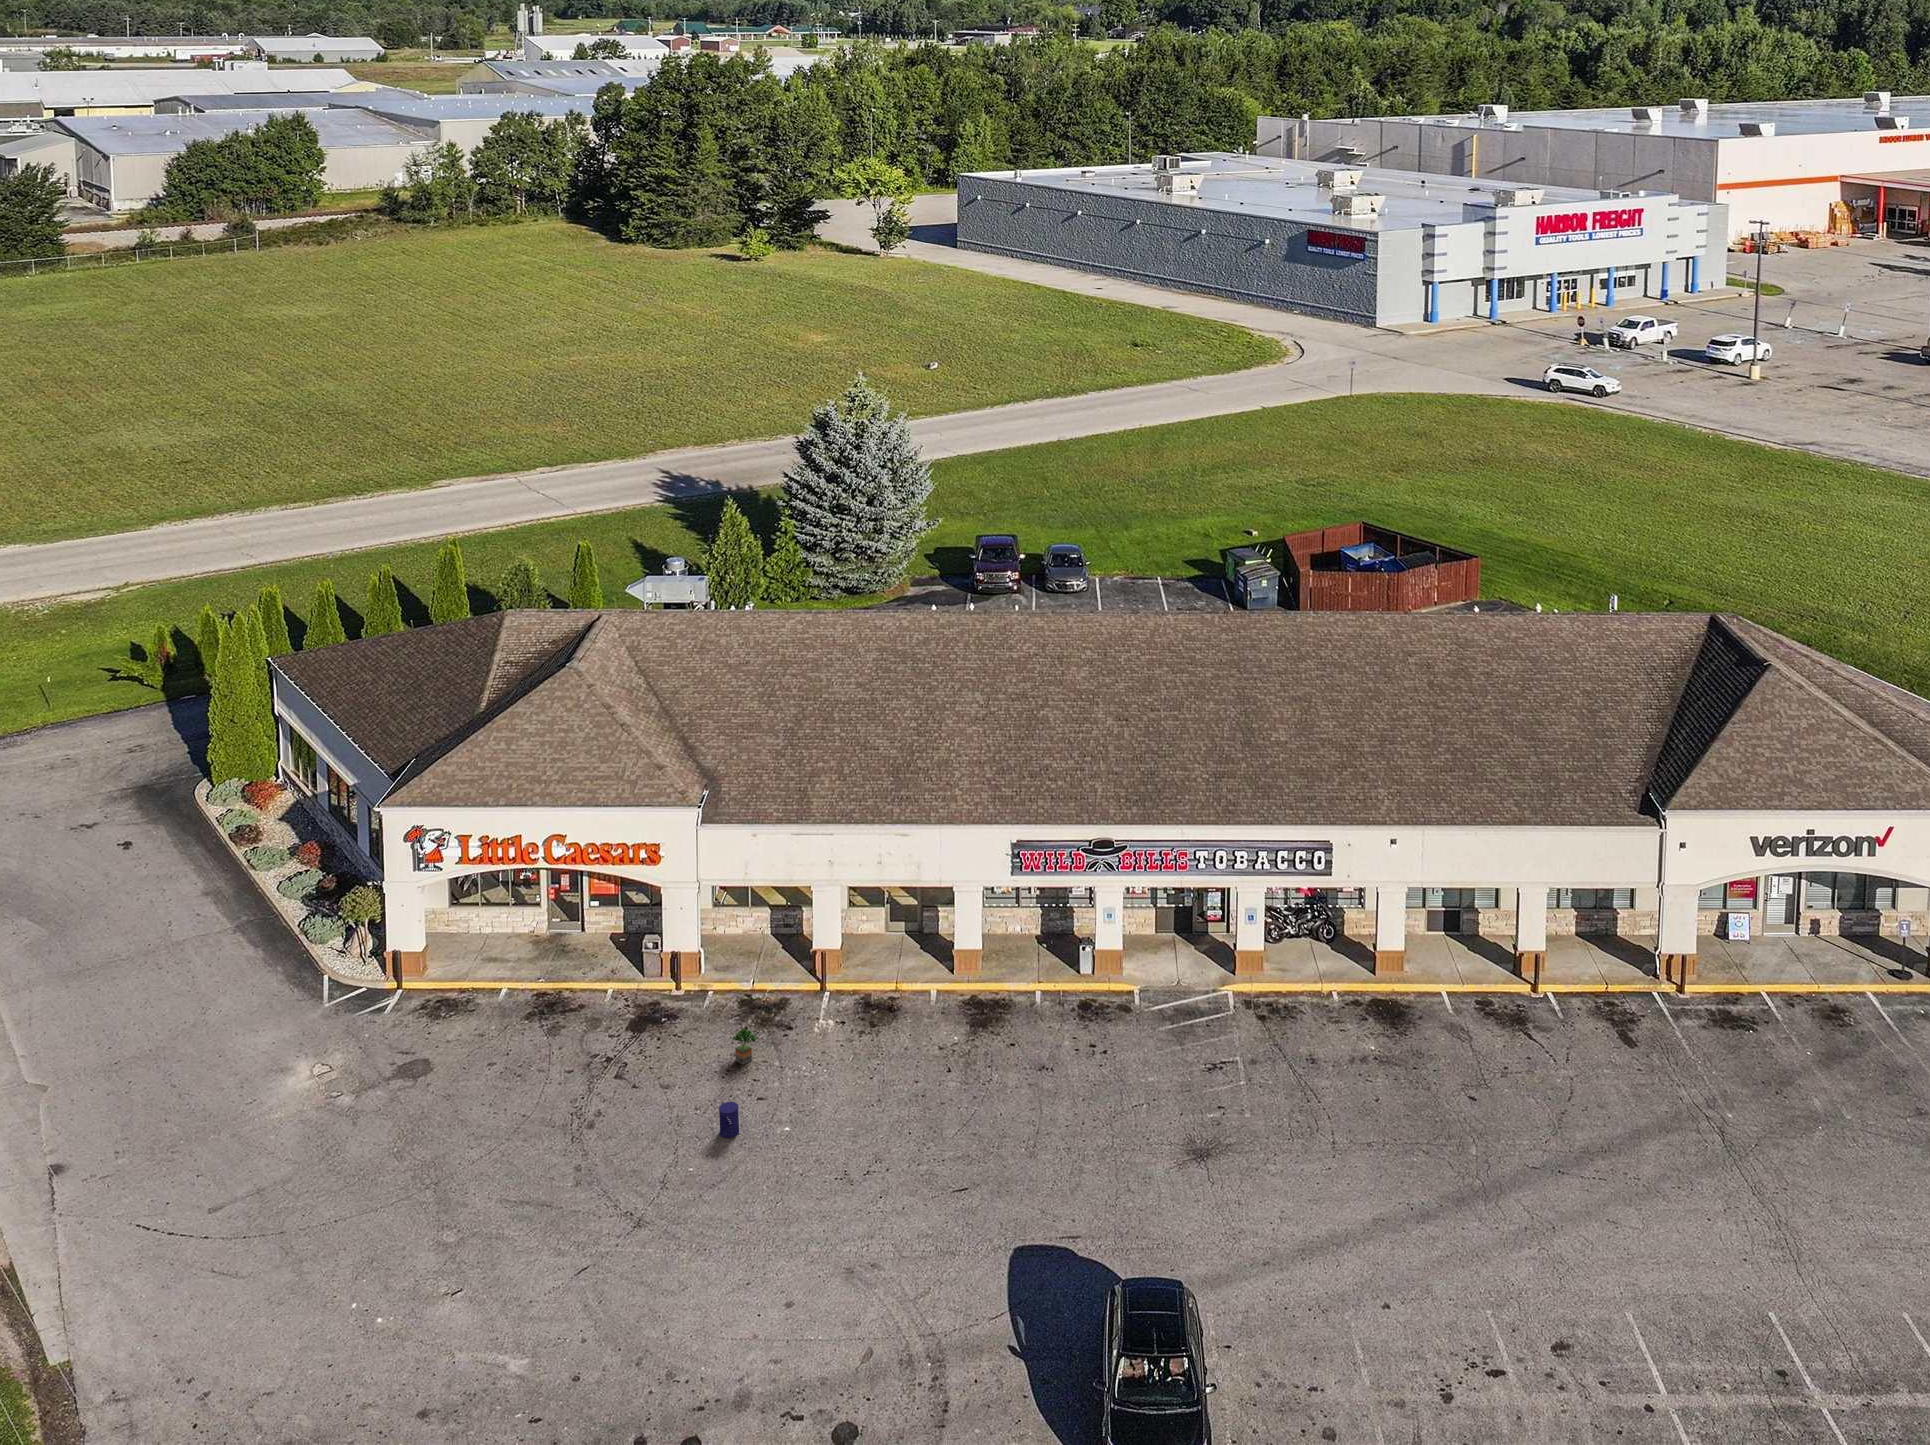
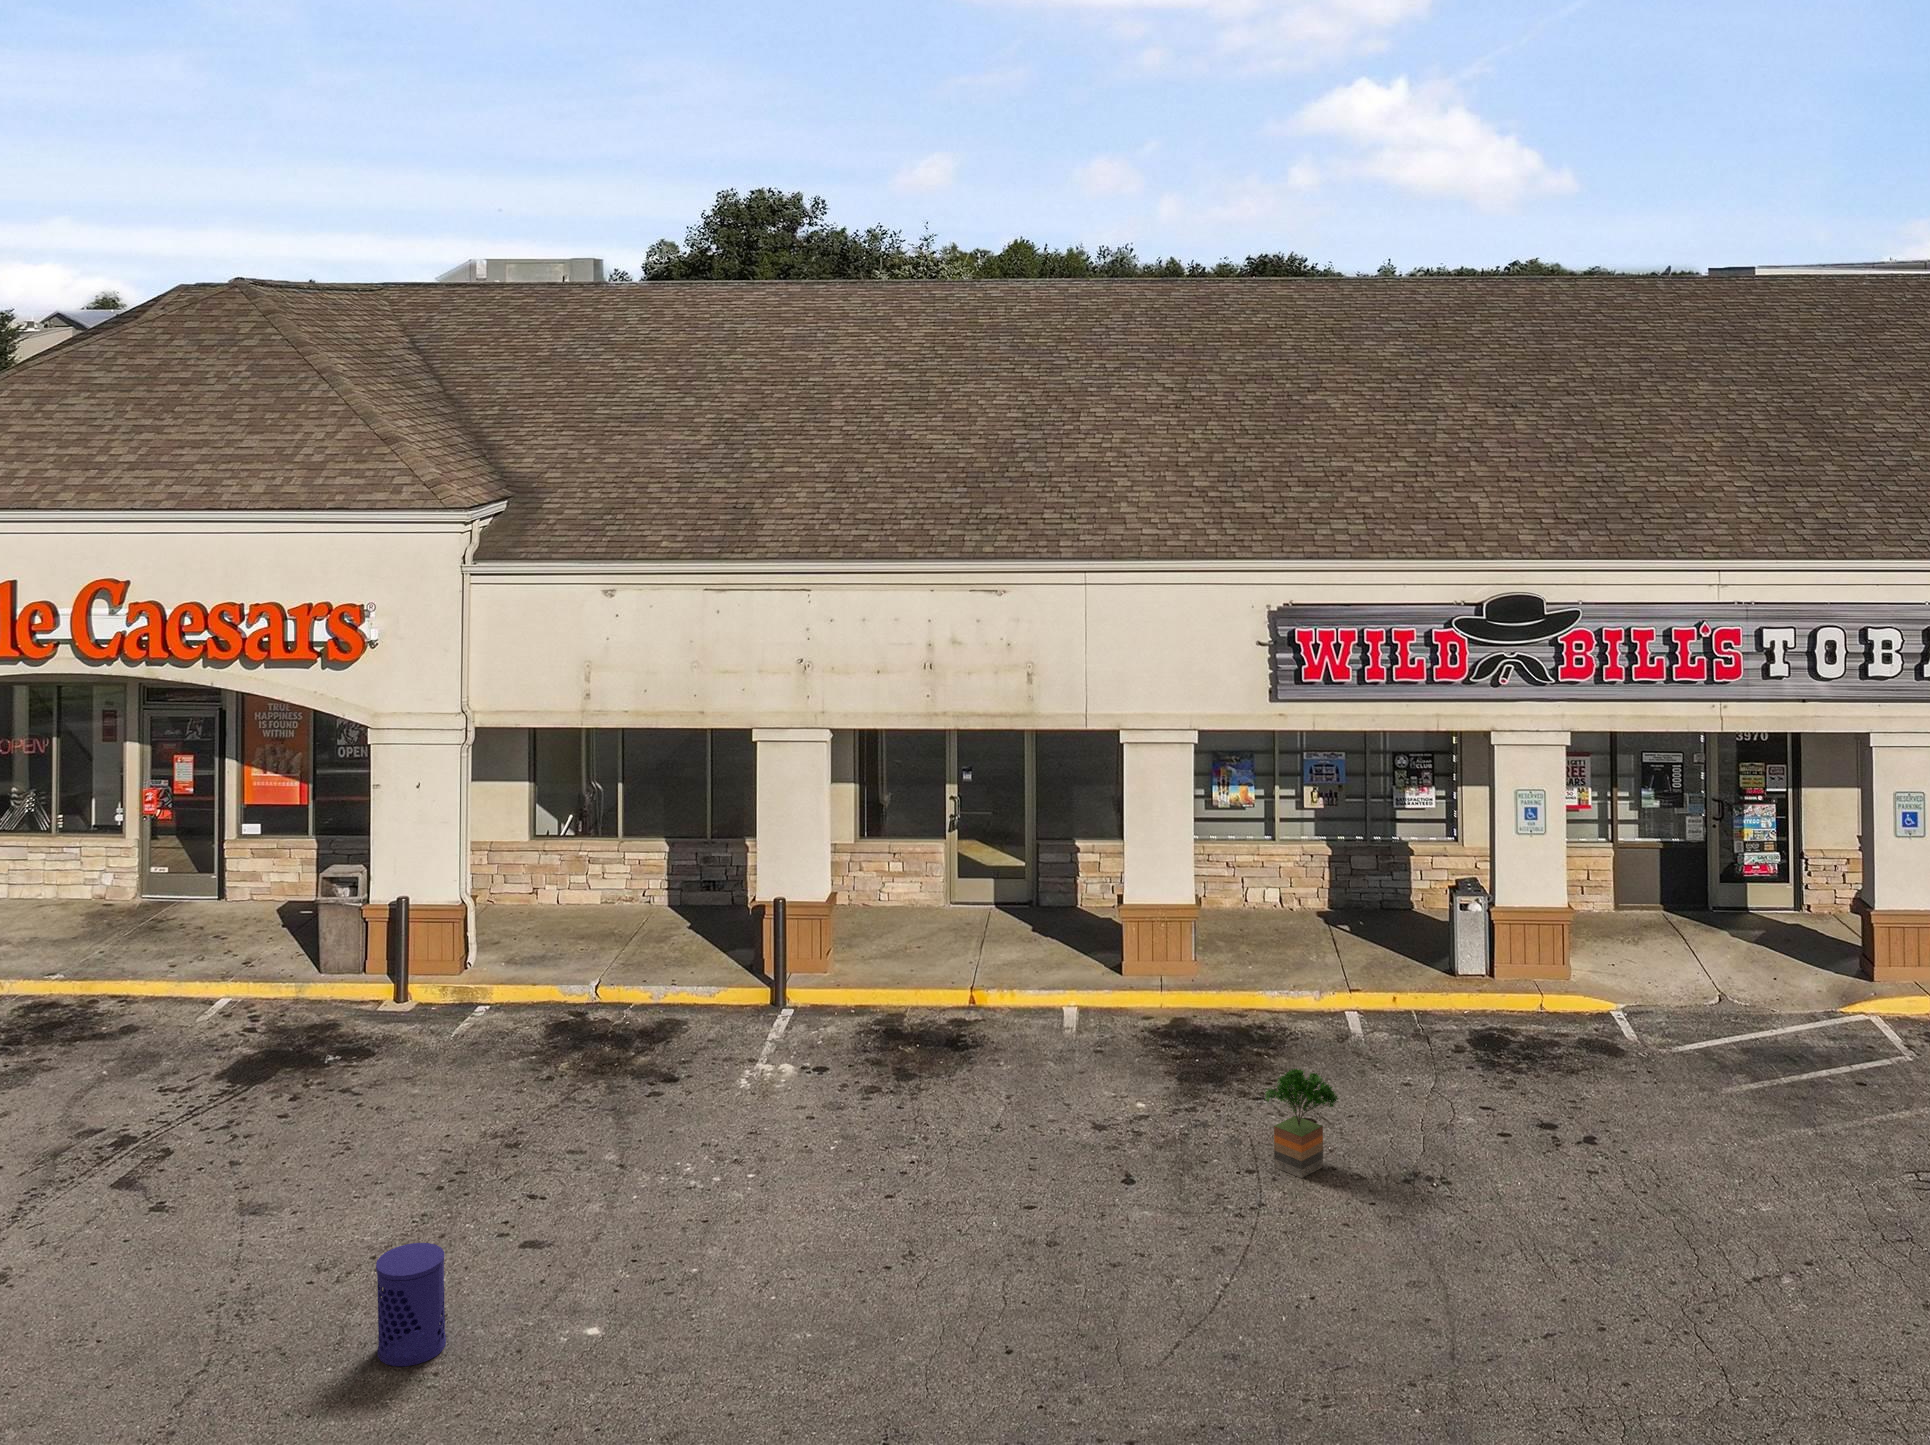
potted tree: present [733,1029,756,1065] -> present [1265,1069,1338,1178]

